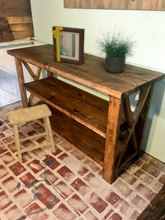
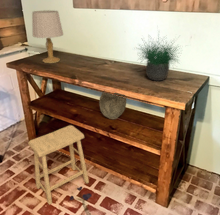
table lamp: none [26,9,50,53] -> present [32,10,63,63]
picture frame: present [52,26,85,65] -> none [77,31,117,74]
decorative vase: none [69,73,92,104] -> present [99,91,126,119]

